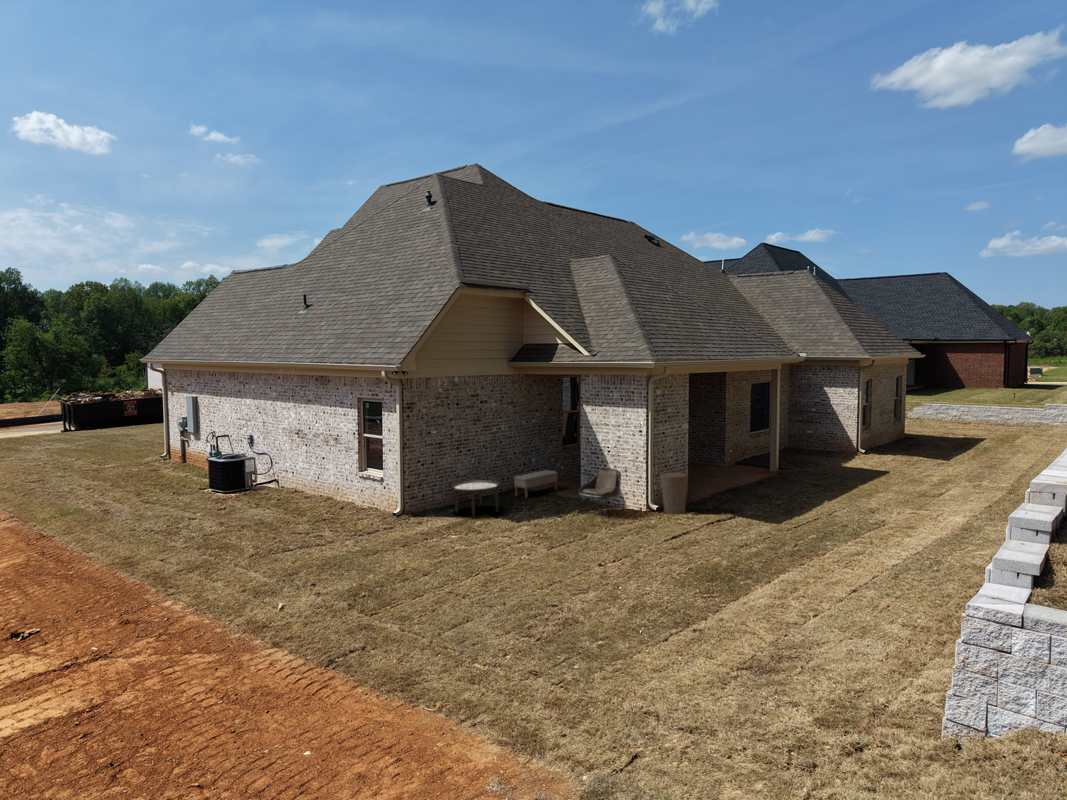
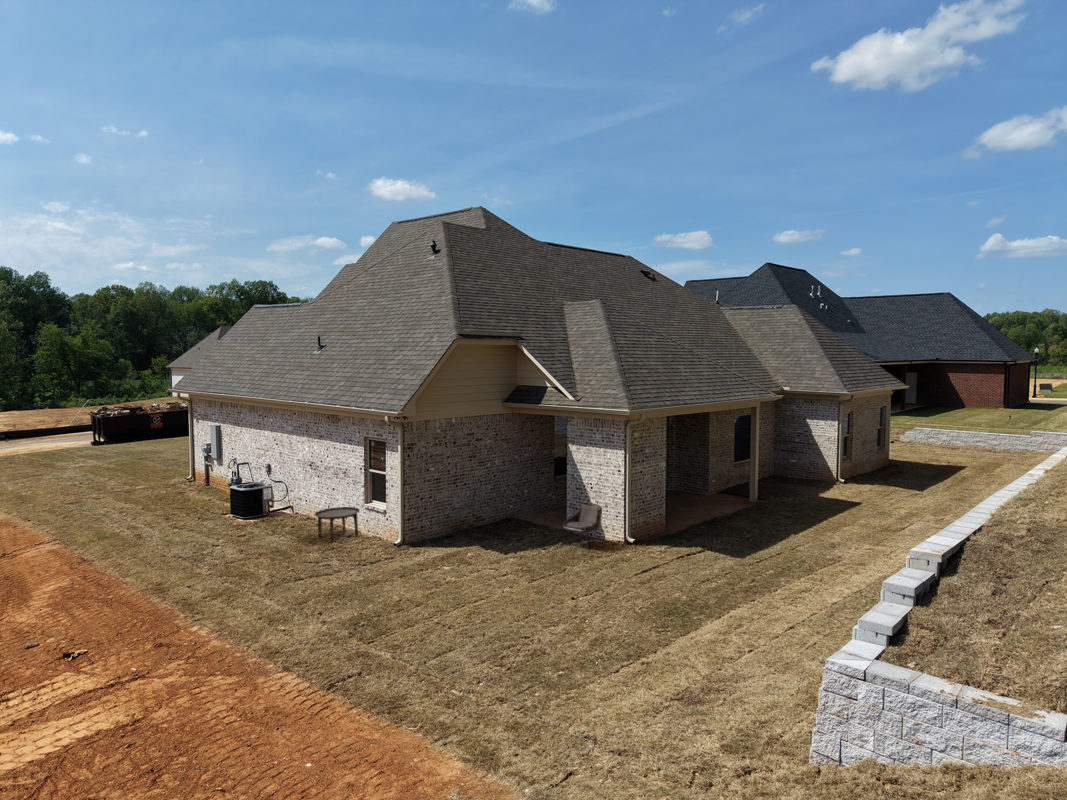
bench: present [514,470,557,498] -> none [507,501,548,528]
trash can: present [660,473,687,514] -> none [638,508,662,547]
round table: present [452,480,499,517] -> present [315,507,359,542]

